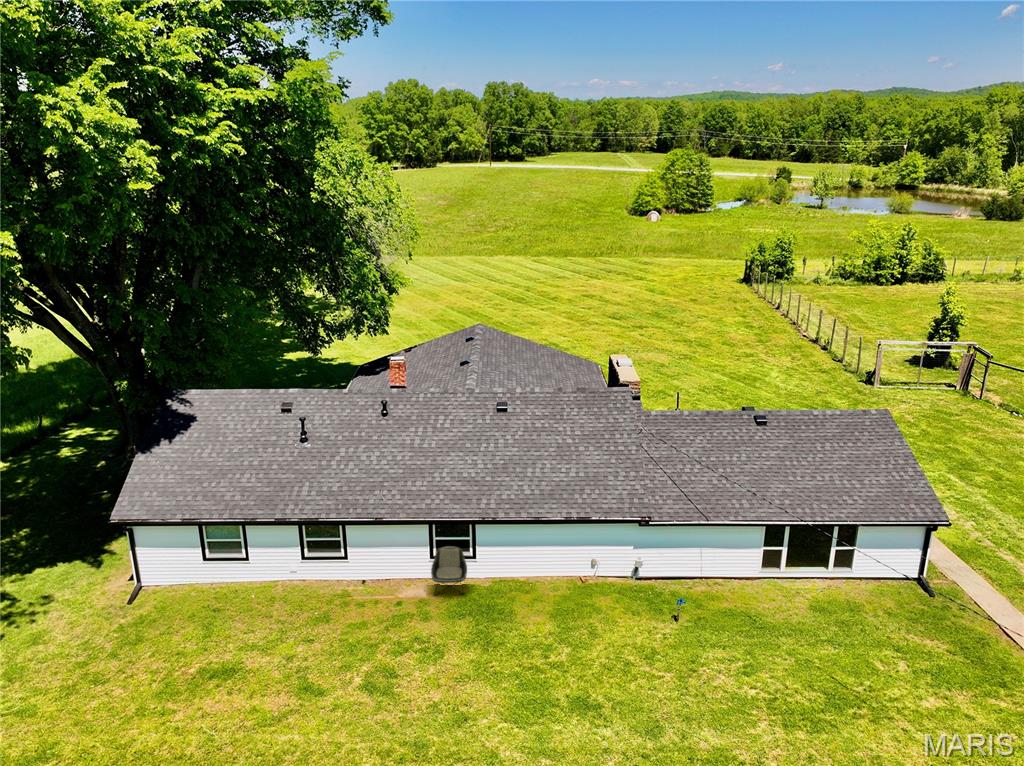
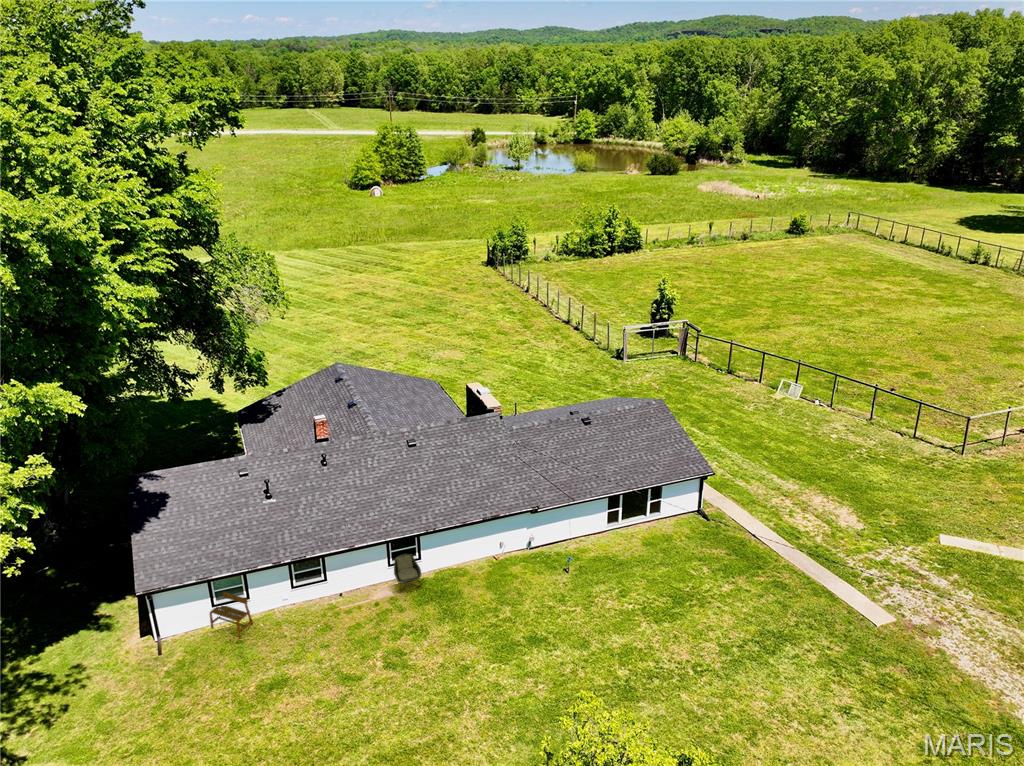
bench: none [201,541,248,603] -> present [210,592,253,638]

